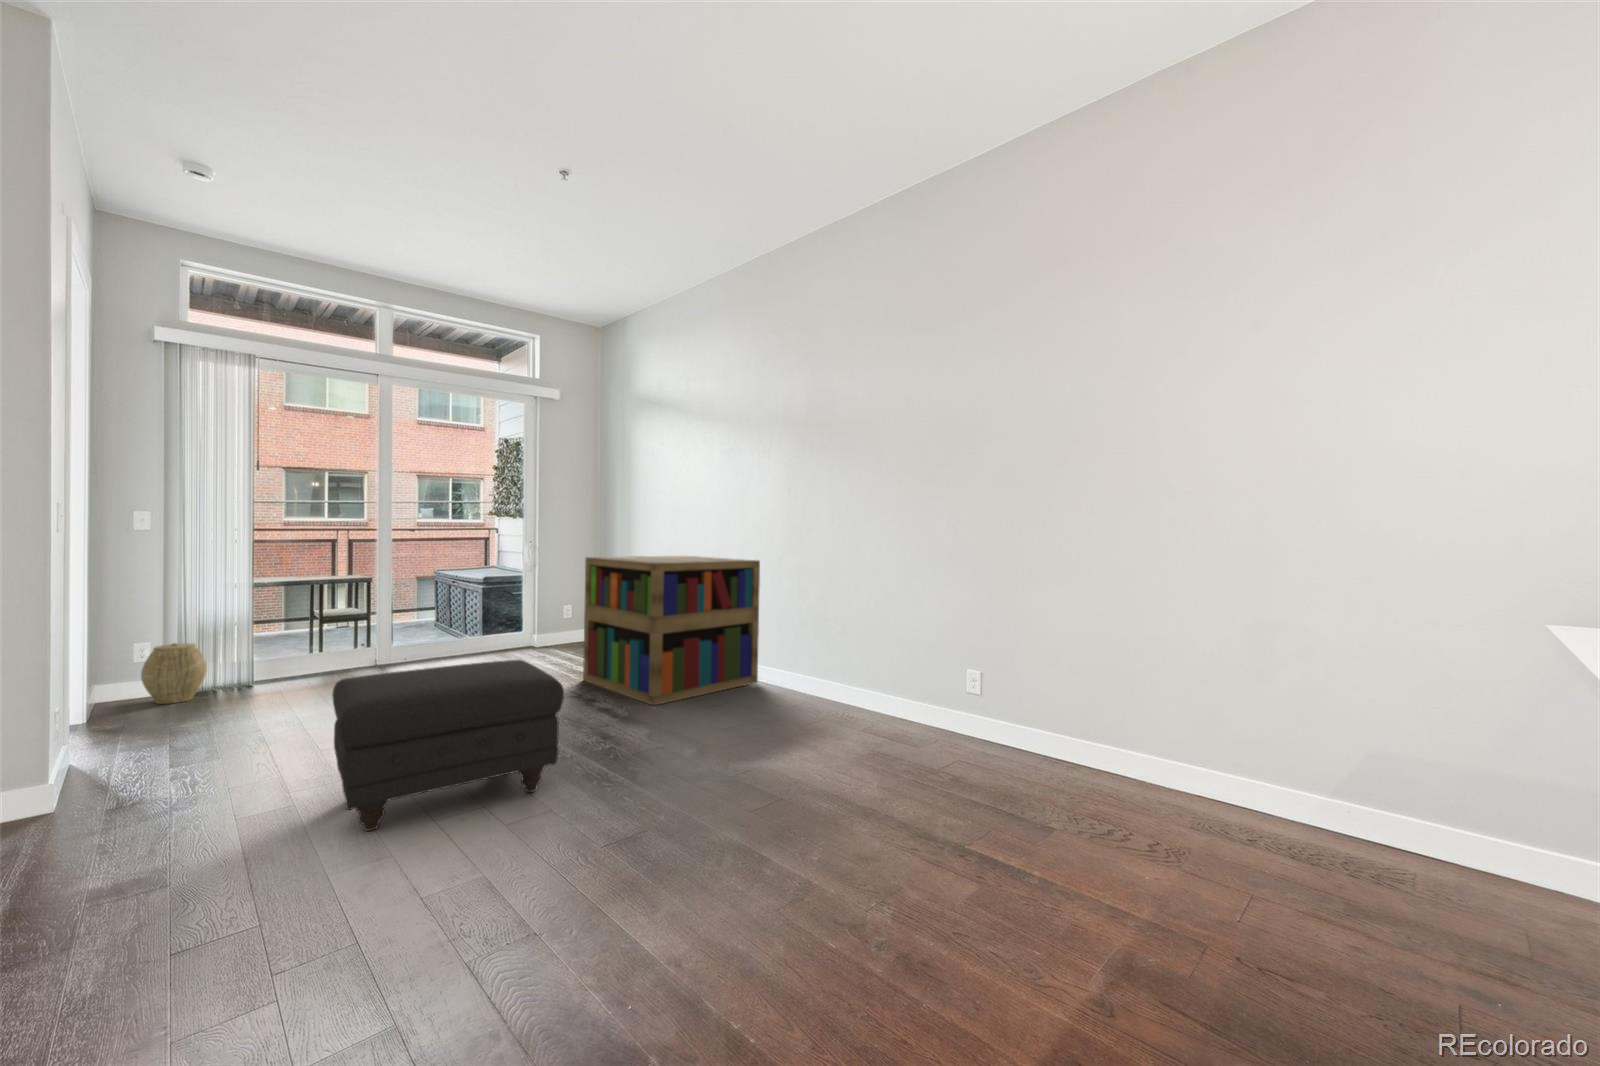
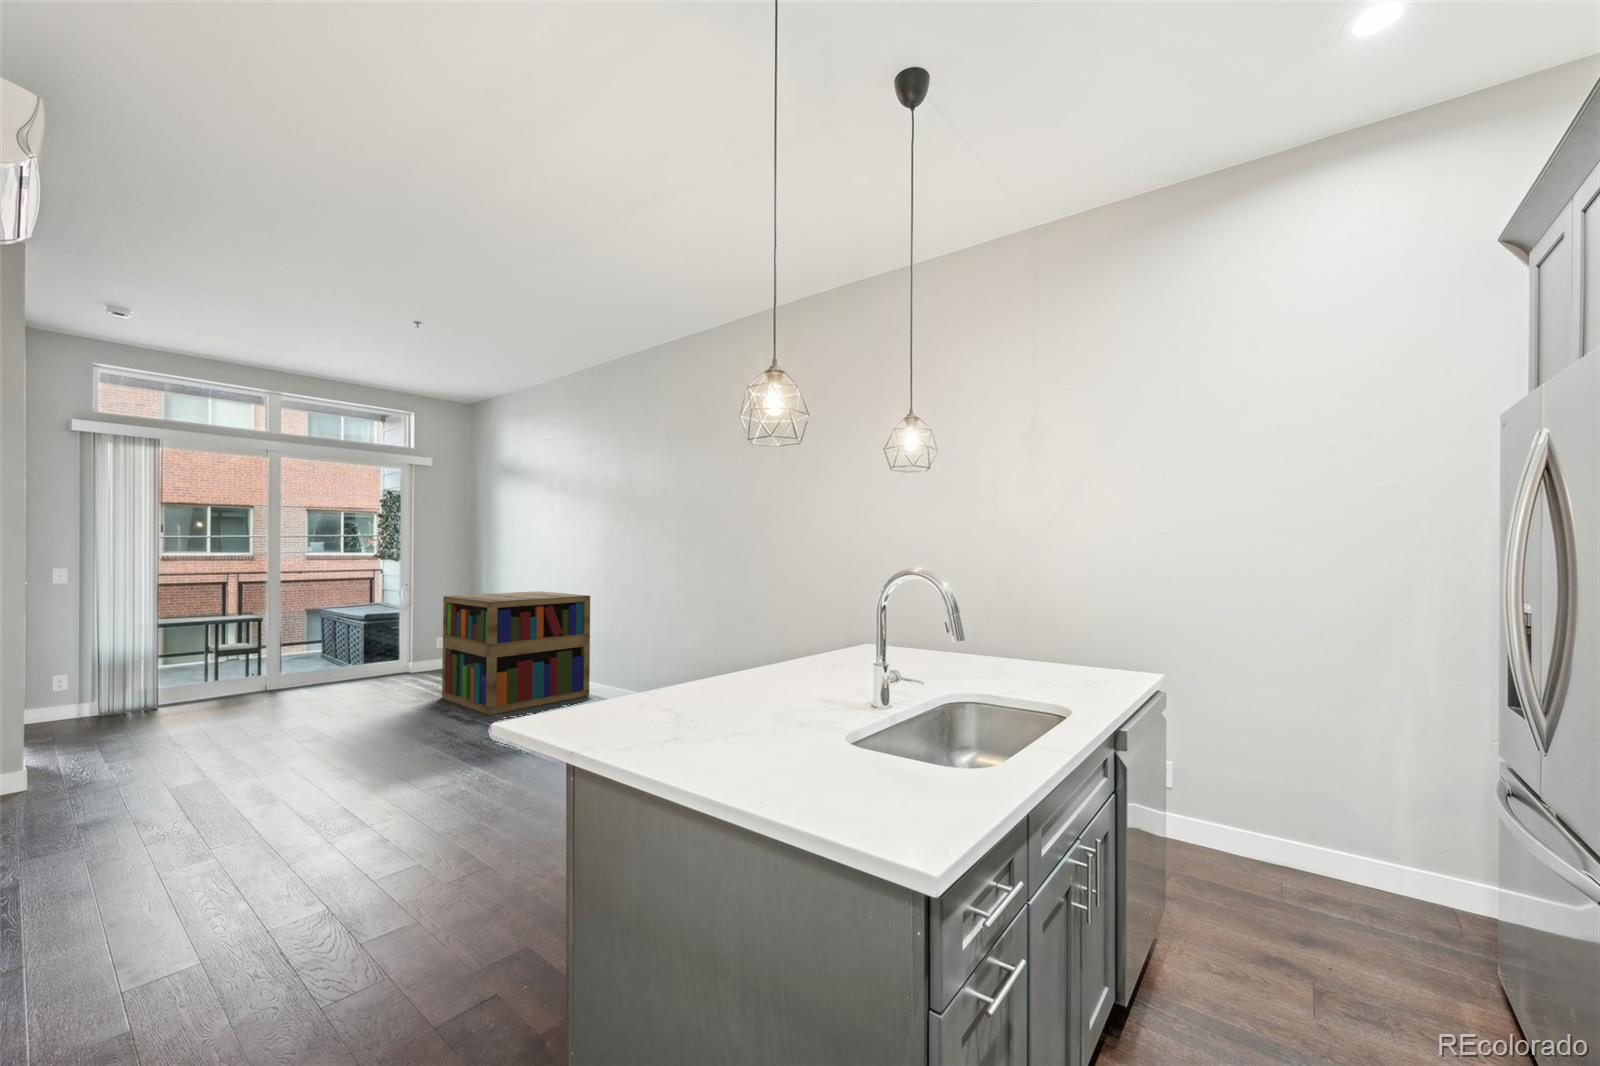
woven basket: present [141,643,207,704] -> none [60,675,115,725]
ottoman: present [332,660,564,831] -> none [212,679,384,796]

